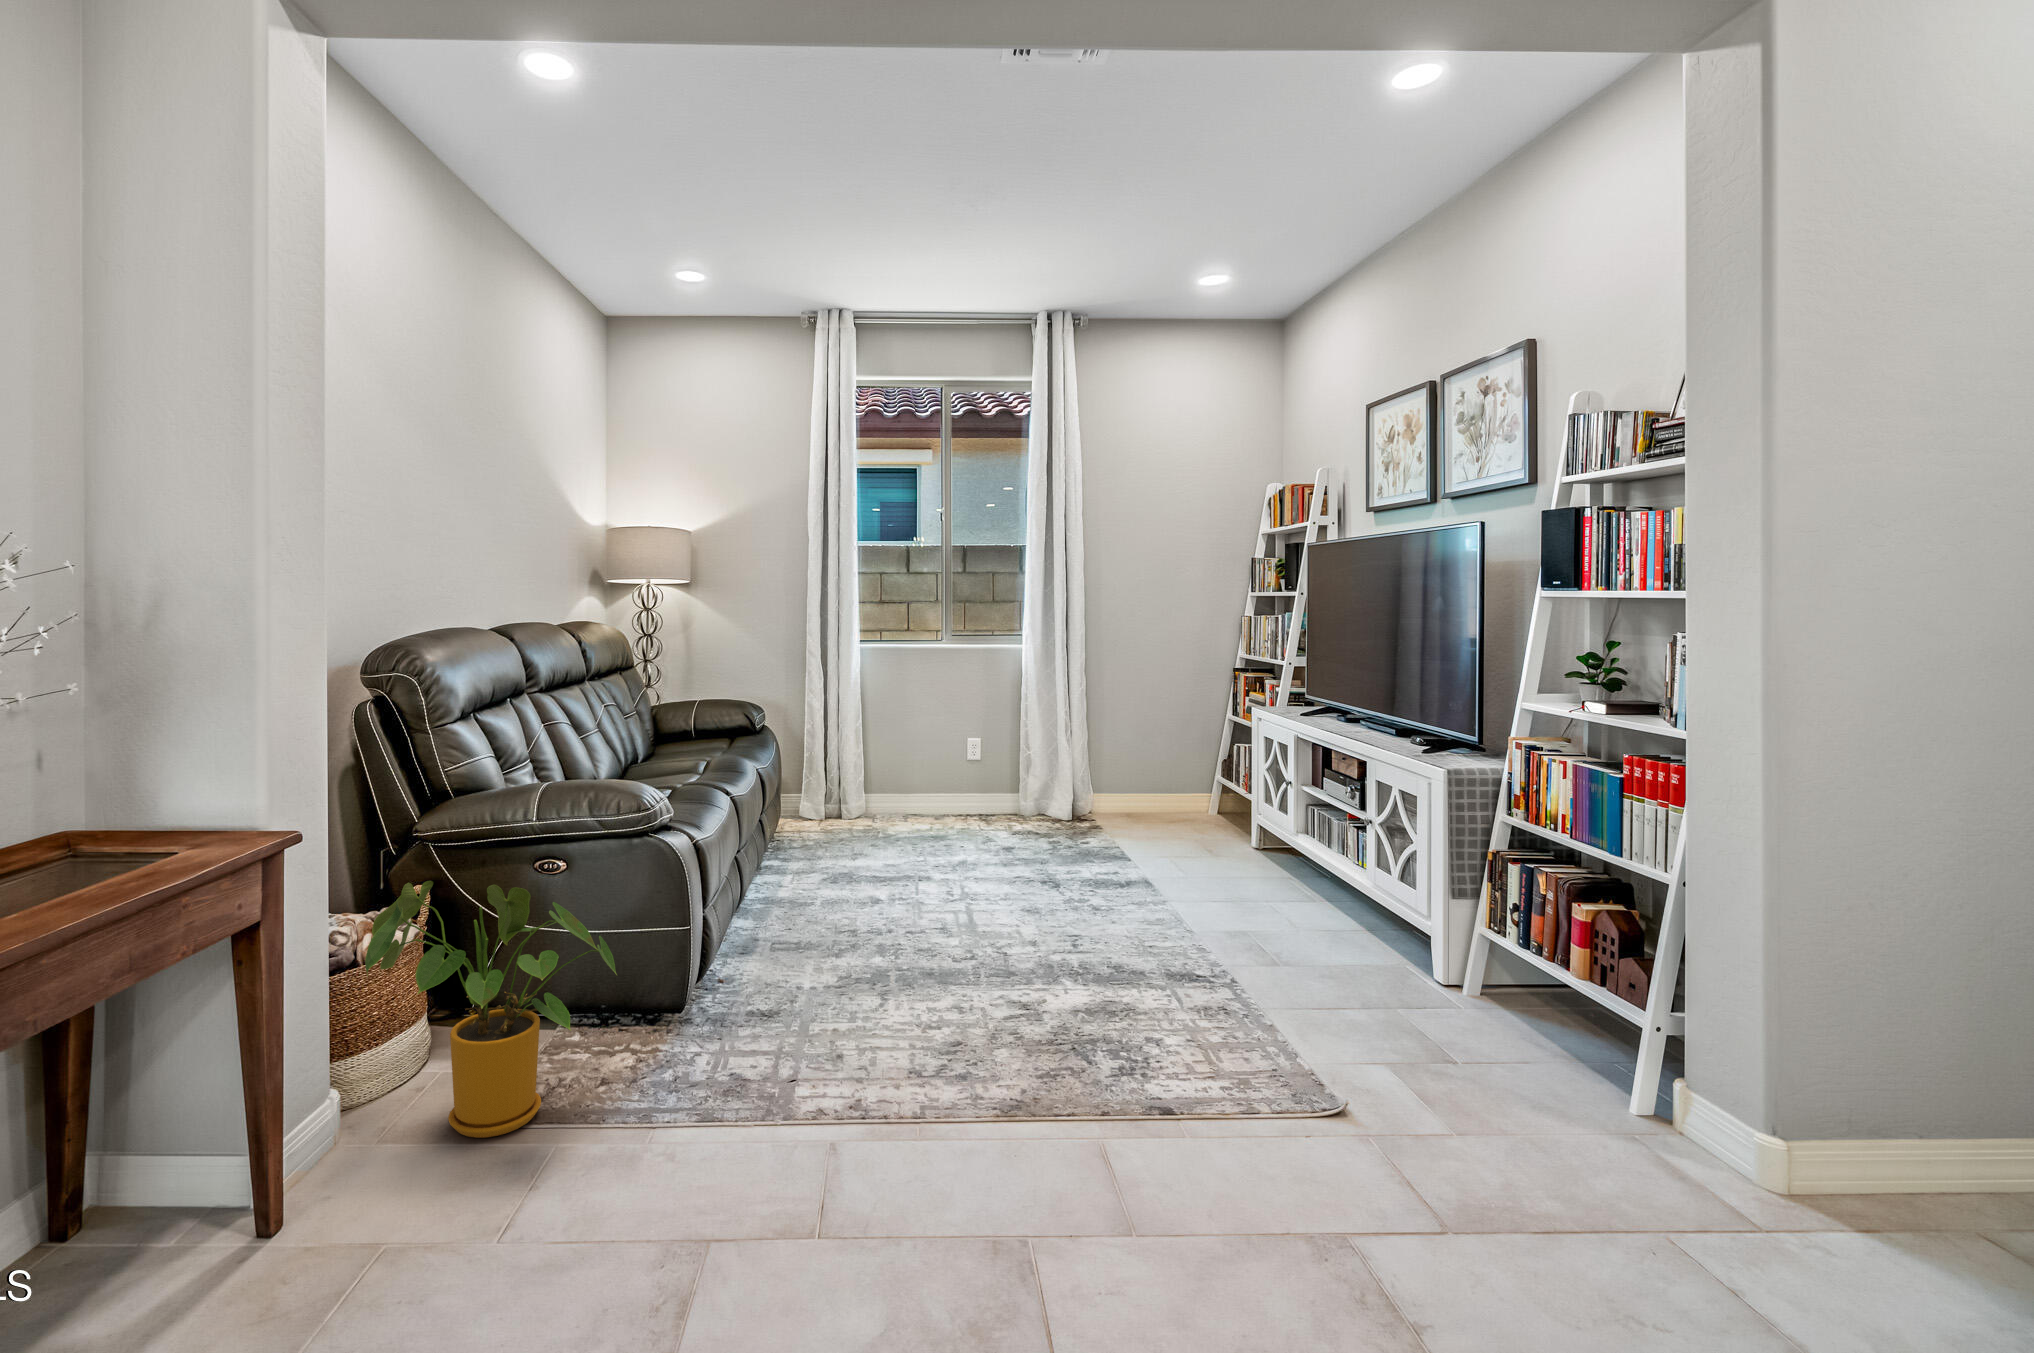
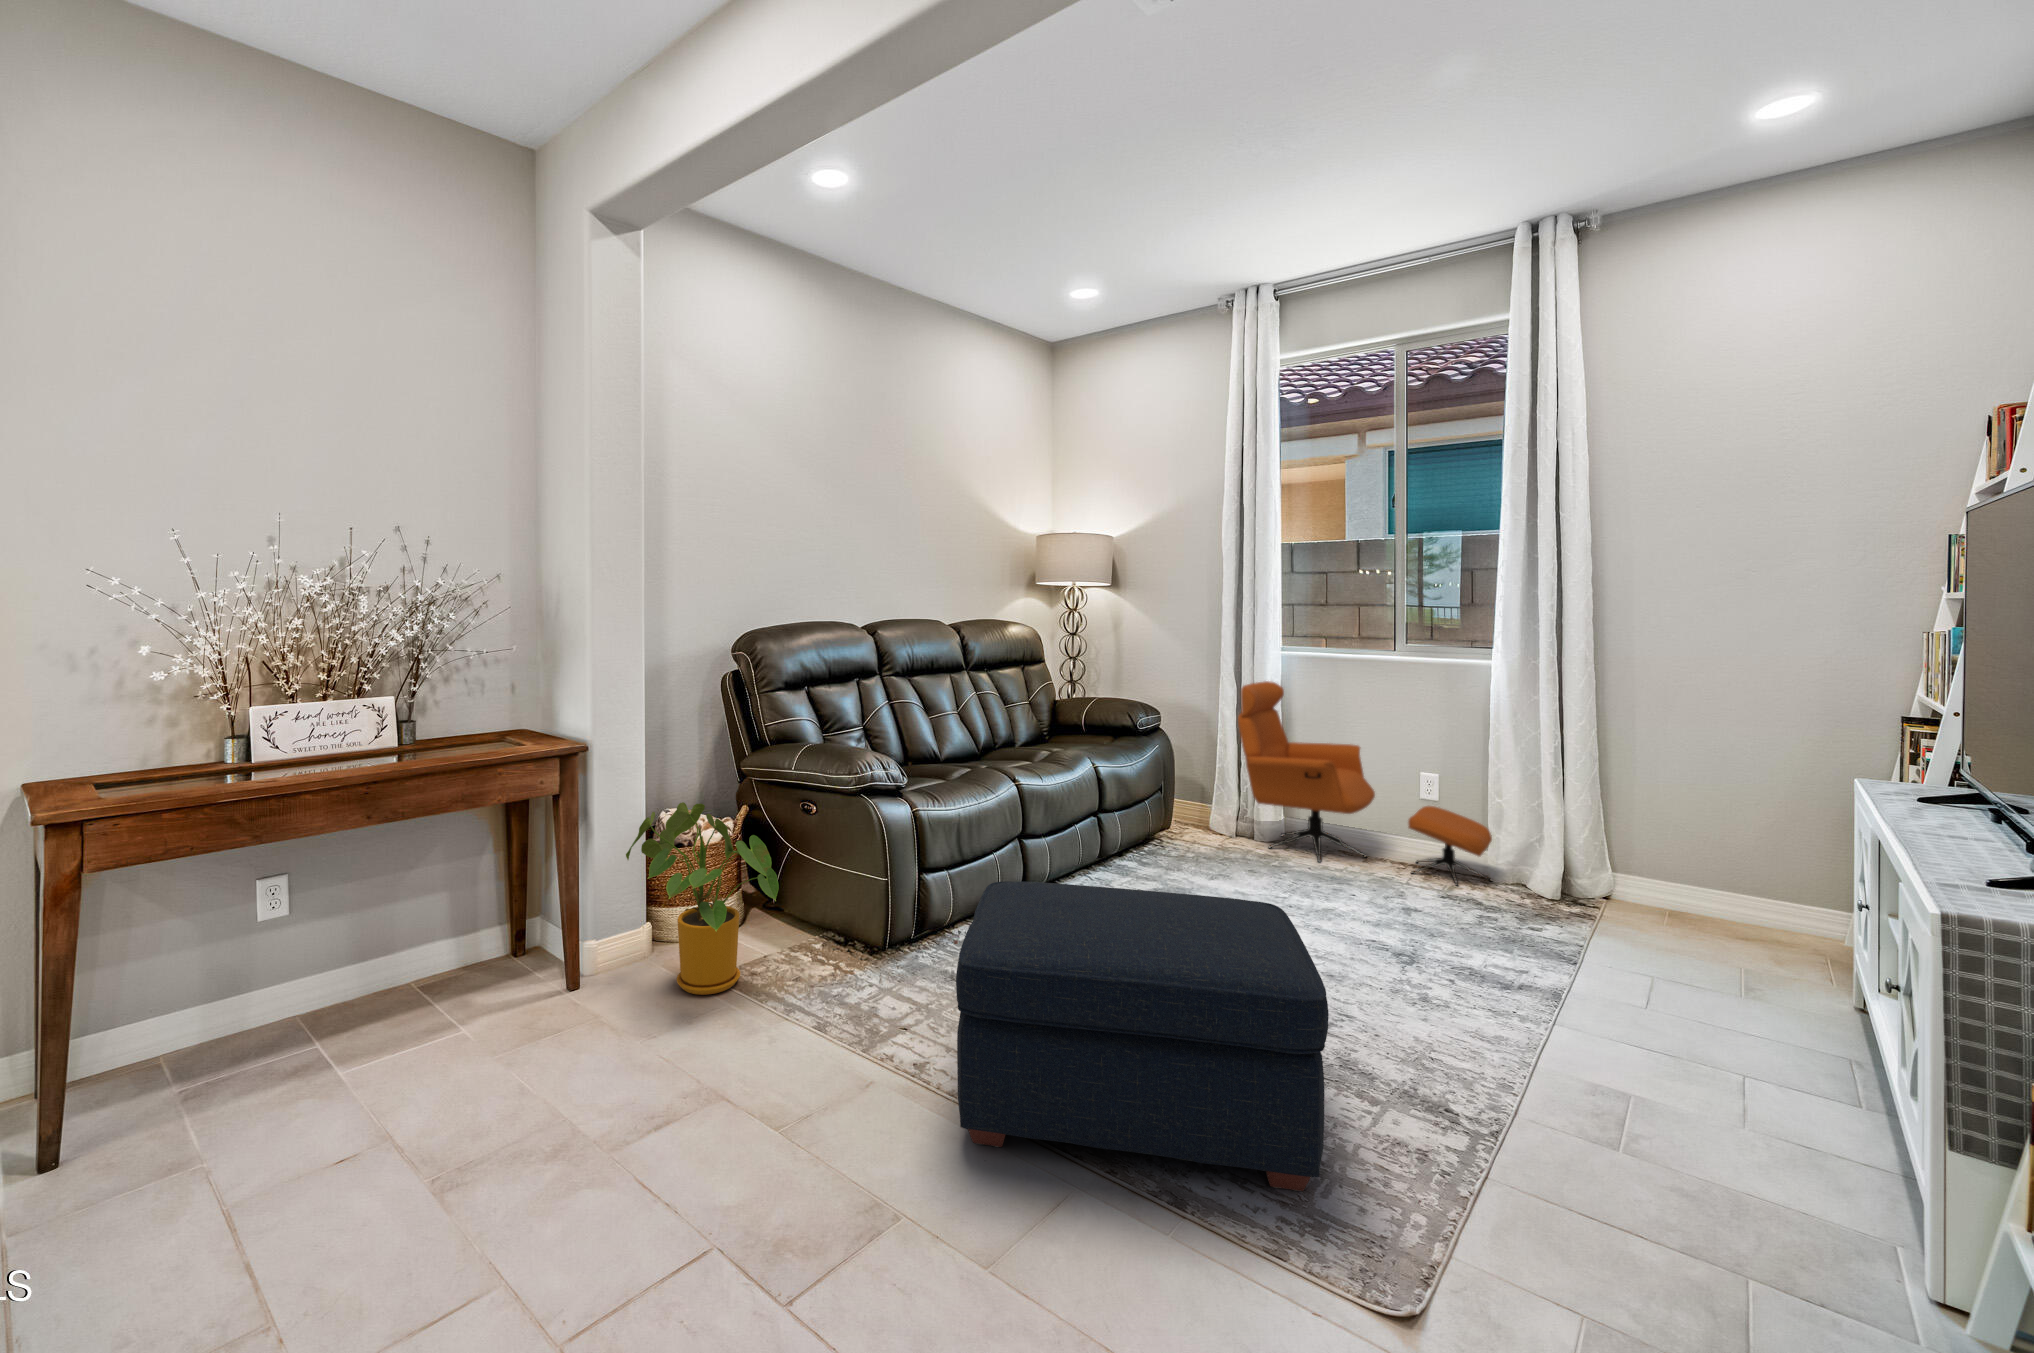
armchair: none [852,682,1056,844] -> present [1238,681,1492,885]
ottoman: none [872,855,1231,1139] -> present [956,881,1329,1191]

